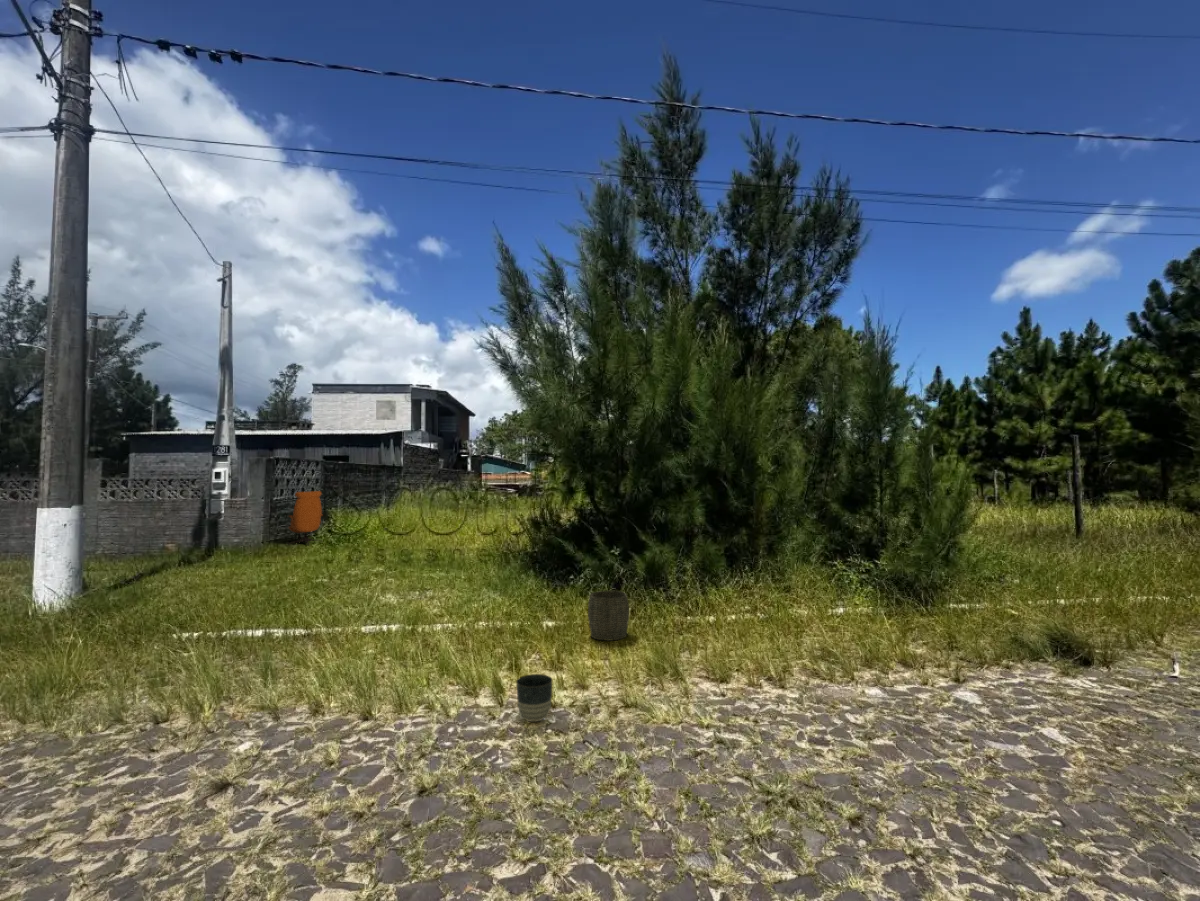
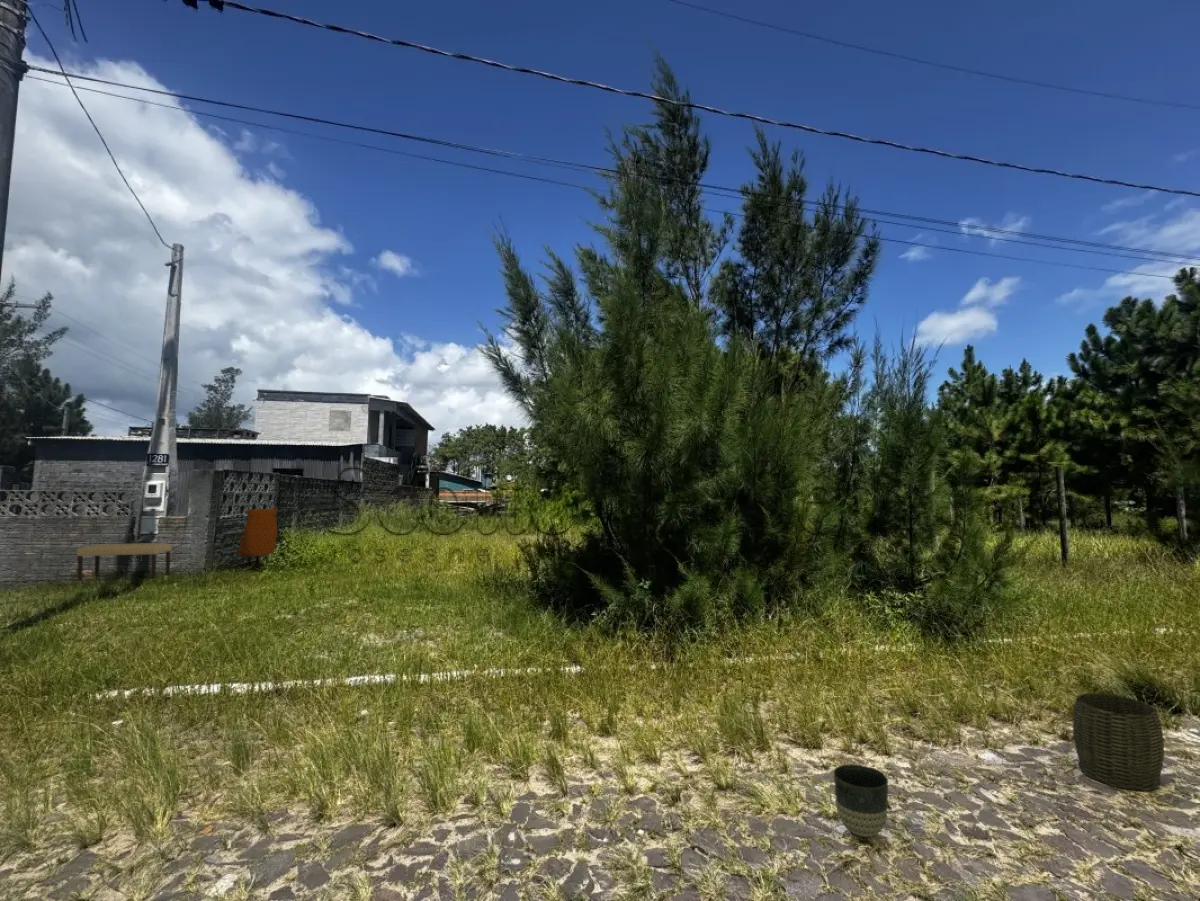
bench: none [157,520,234,551] -> present [76,543,172,580]
woven basket: present [588,591,629,640] -> present [1073,693,1164,791]
planter: present [517,674,552,722] -> present [834,764,888,837]

